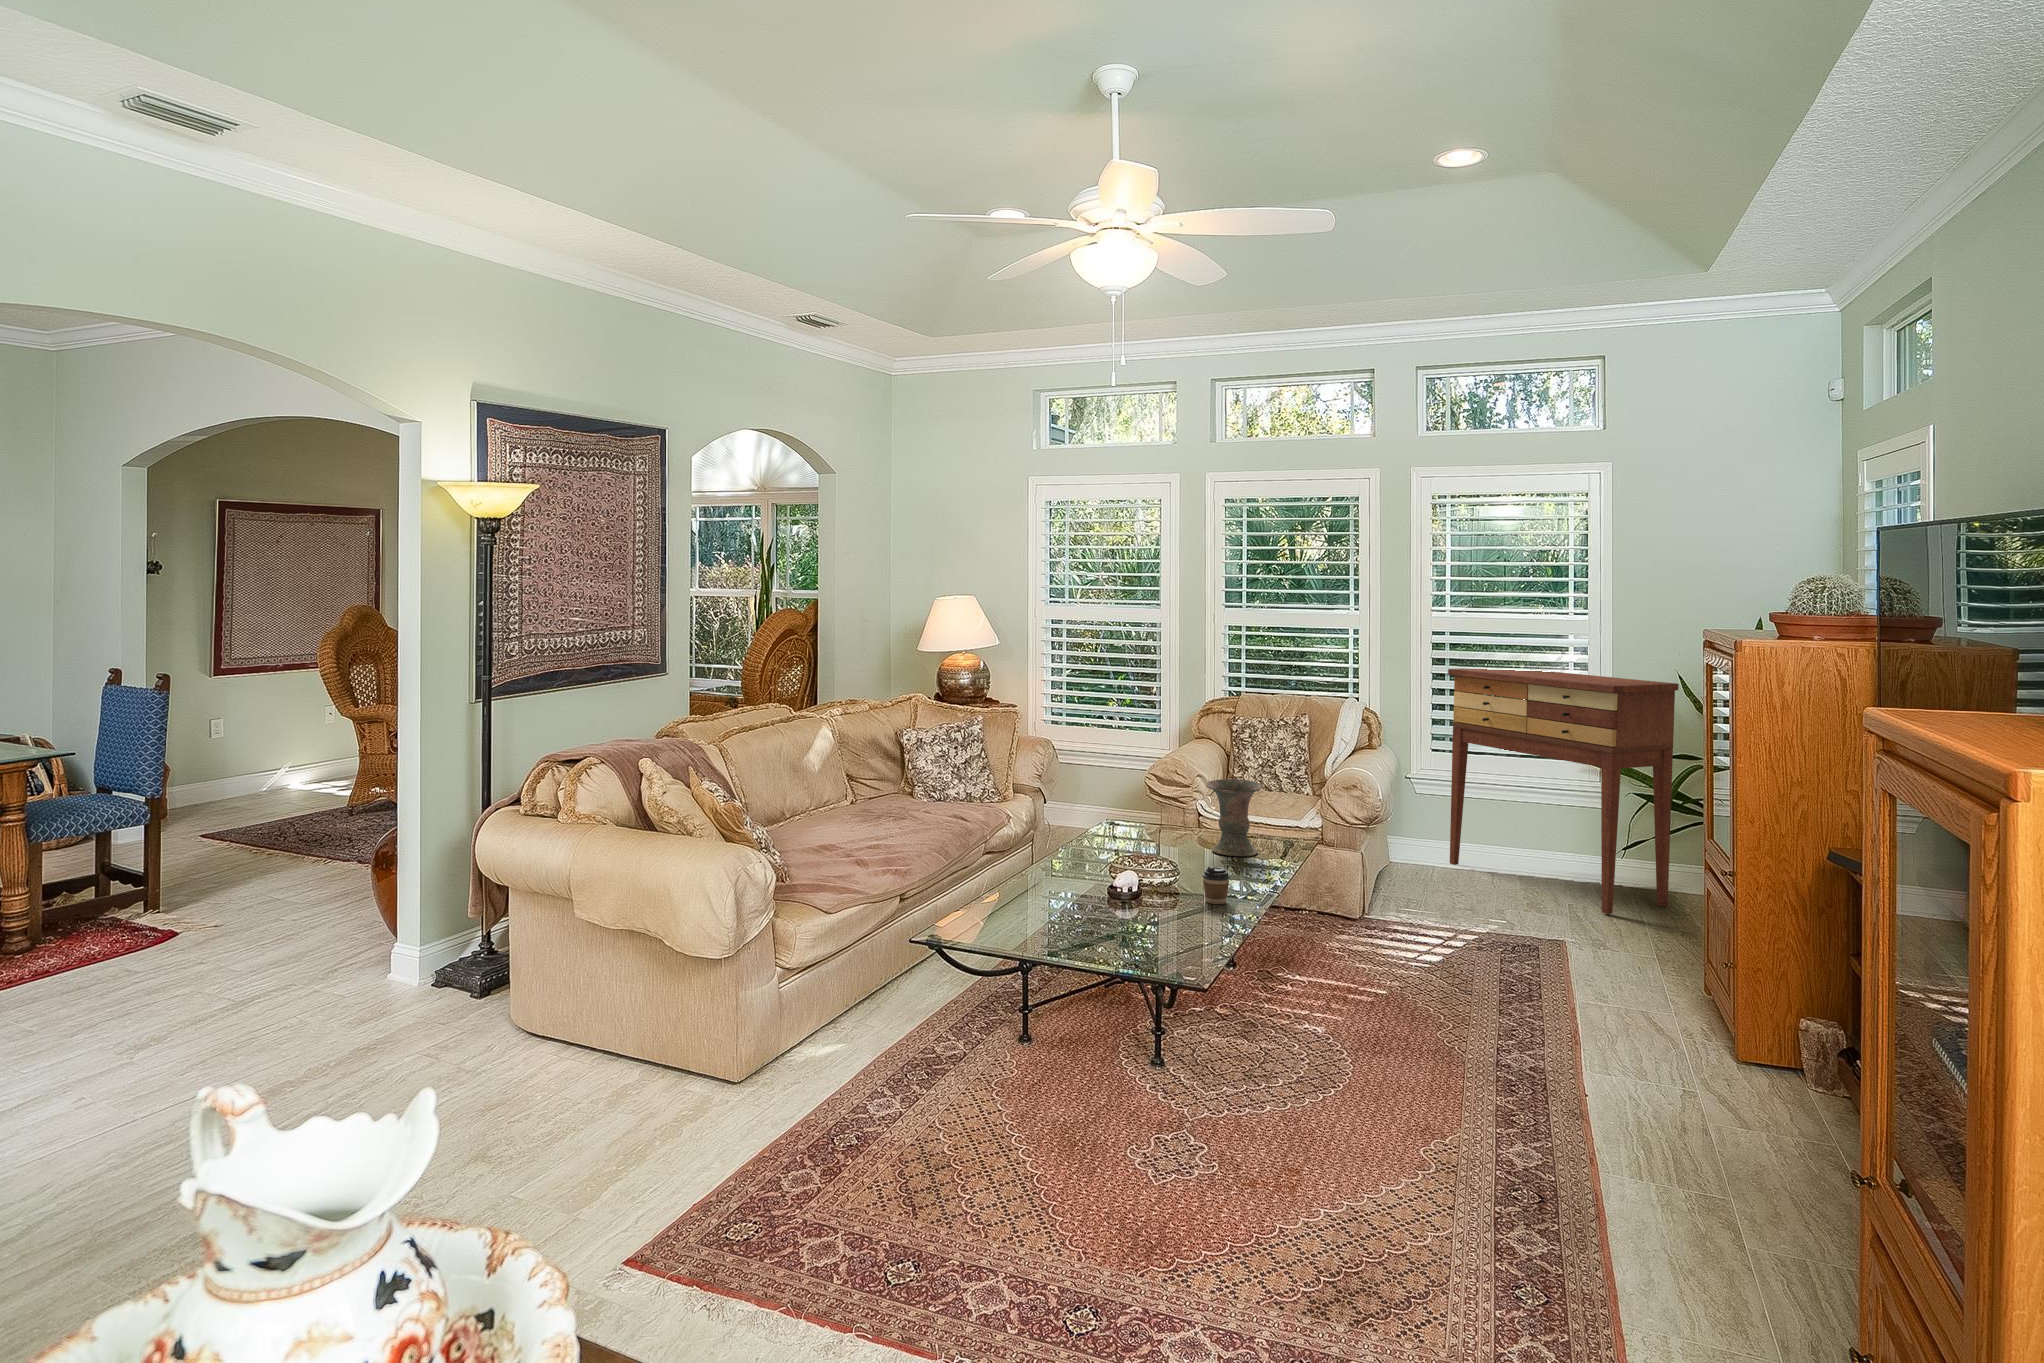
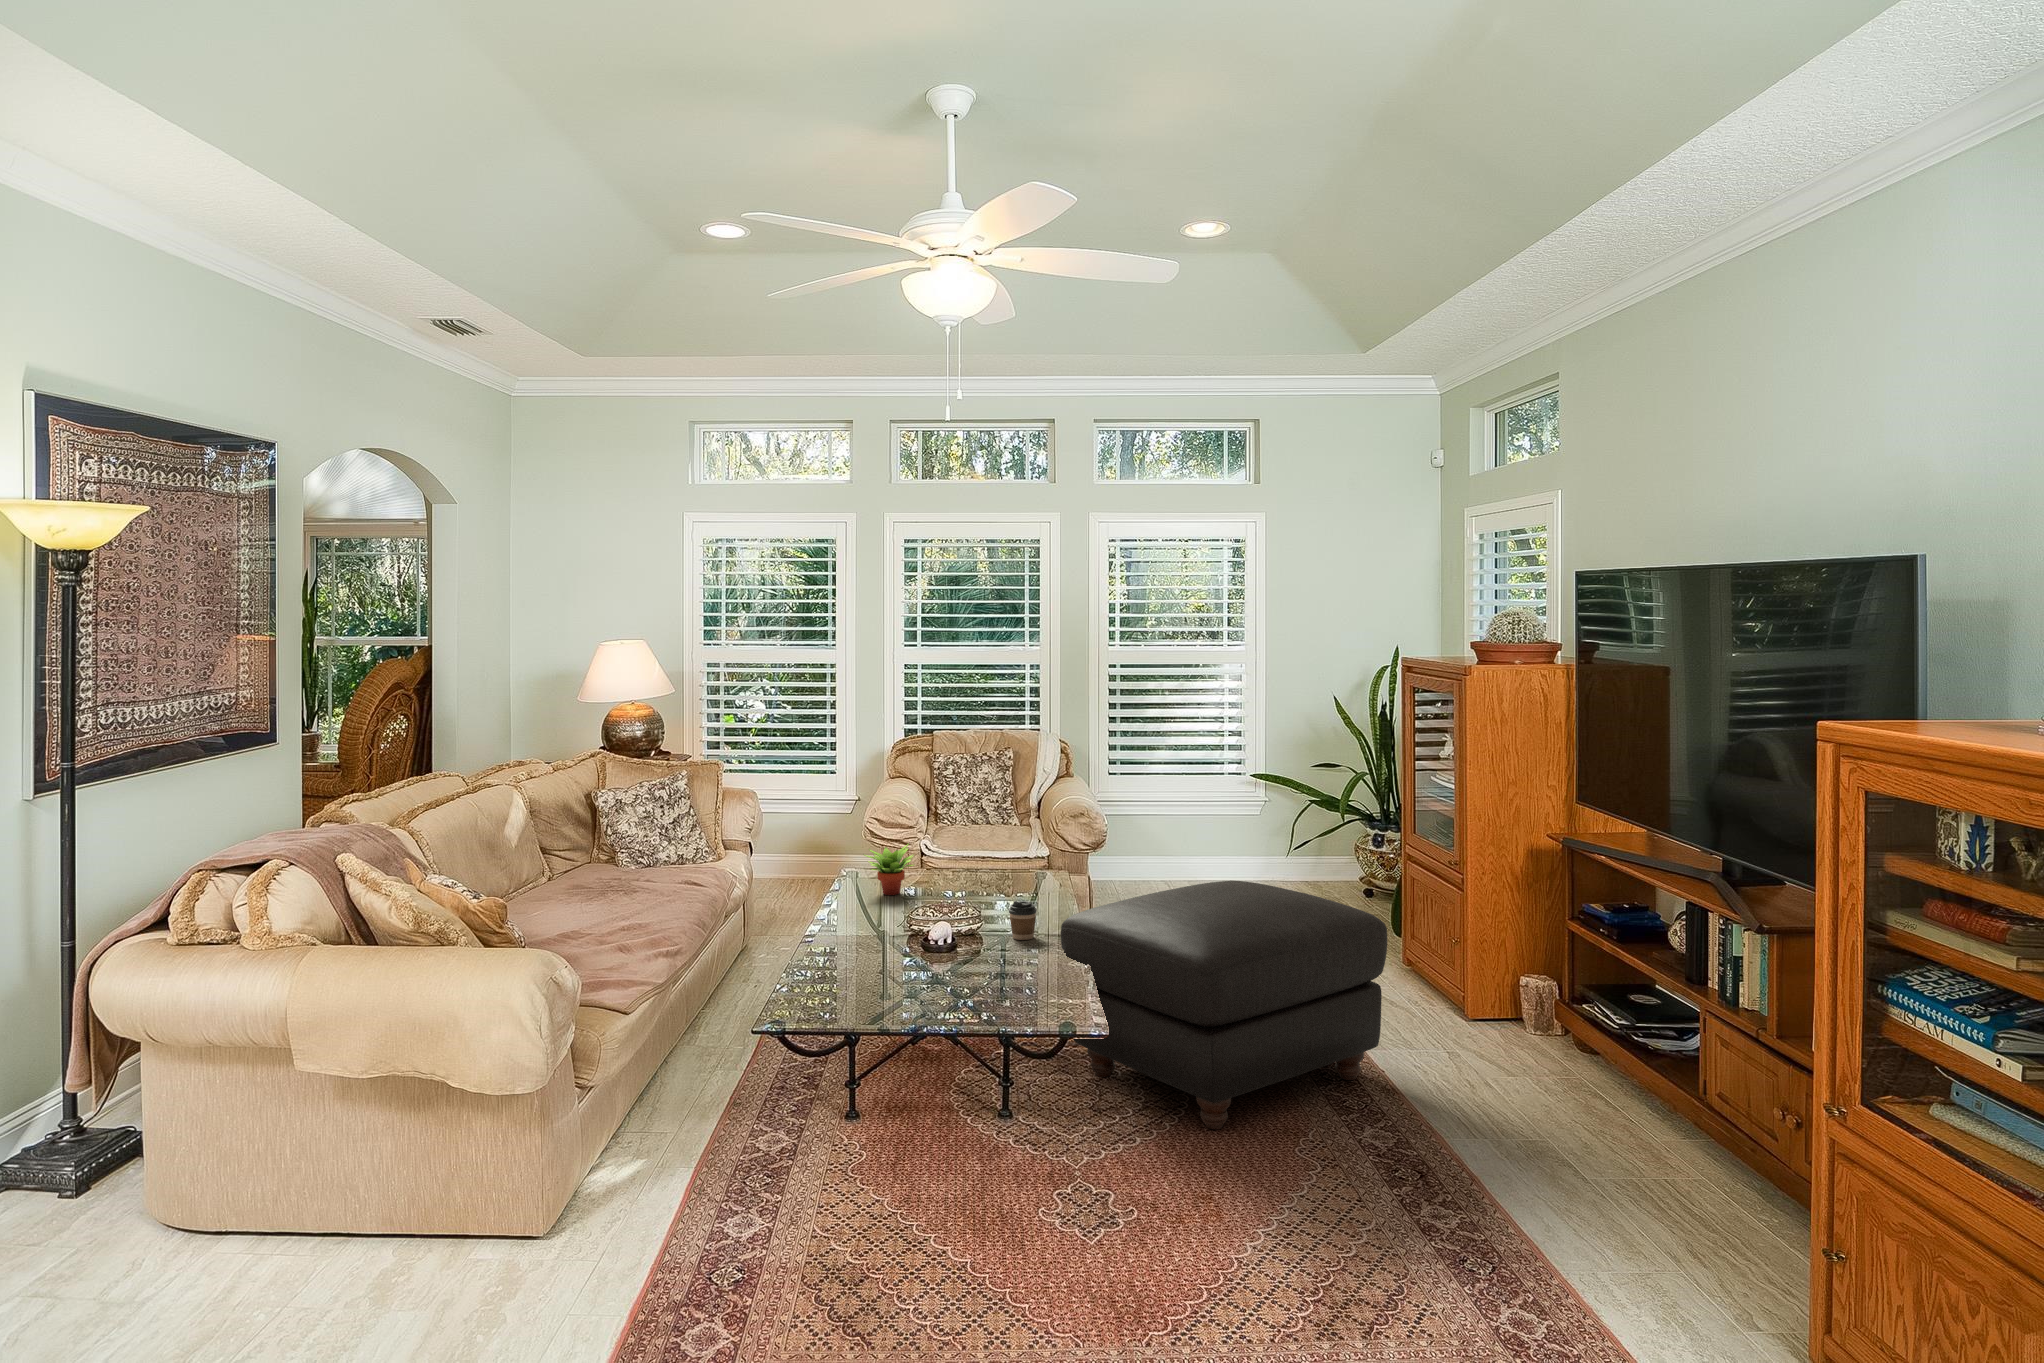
console table: present [1448,669,1679,914] -> none [1119,691,1317,907]
vase: present [1206,779,1262,856] -> none [962,812,1018,892]
succulent plant: none [1110,800,1161,847] -> present [863,843,914,895]
ottoman: none [1242,876,1596,1117] -> present [1061,880,1387,1129]

